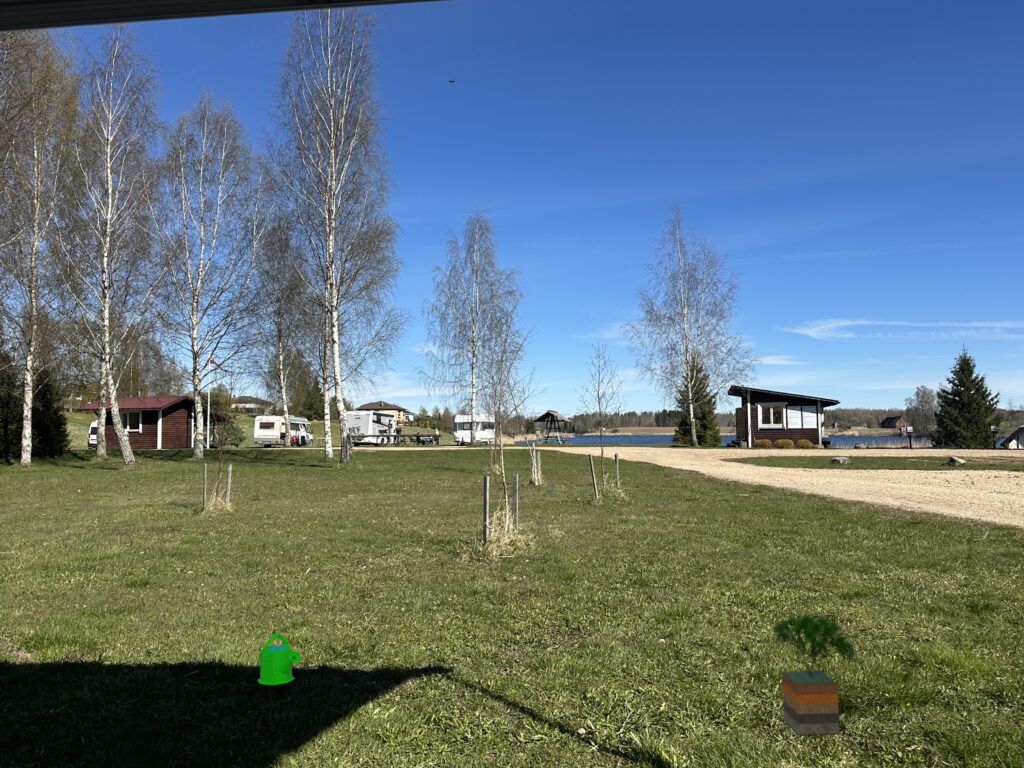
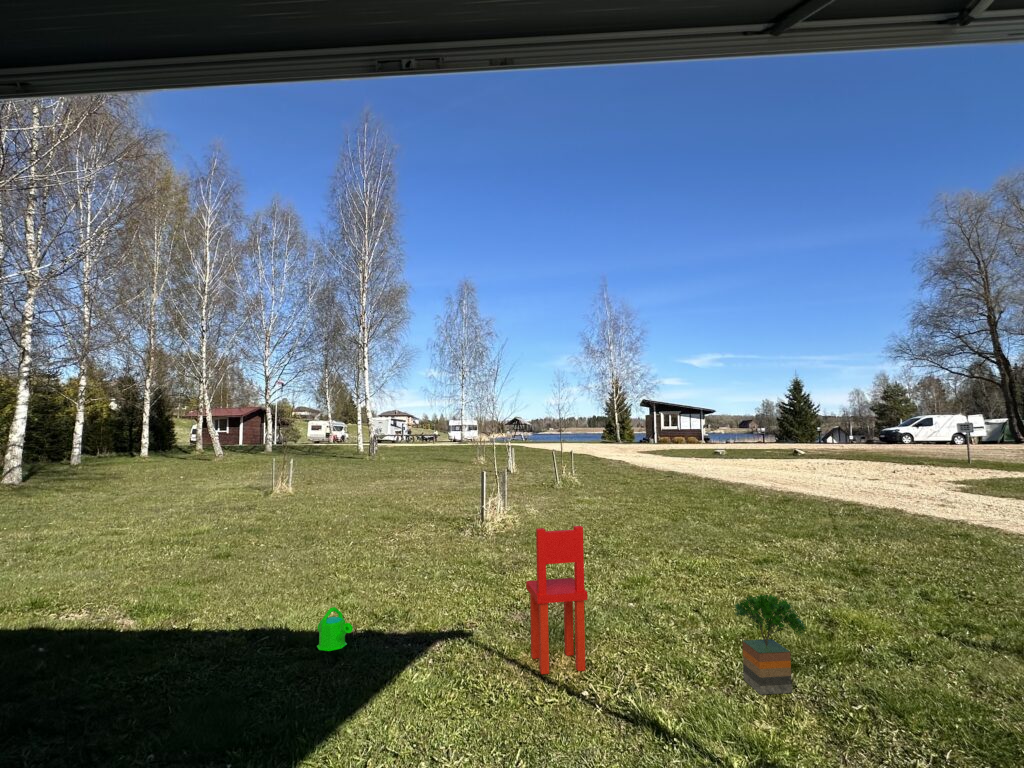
chair: none [516,530,589,711] -> present [526,526,588,674]

